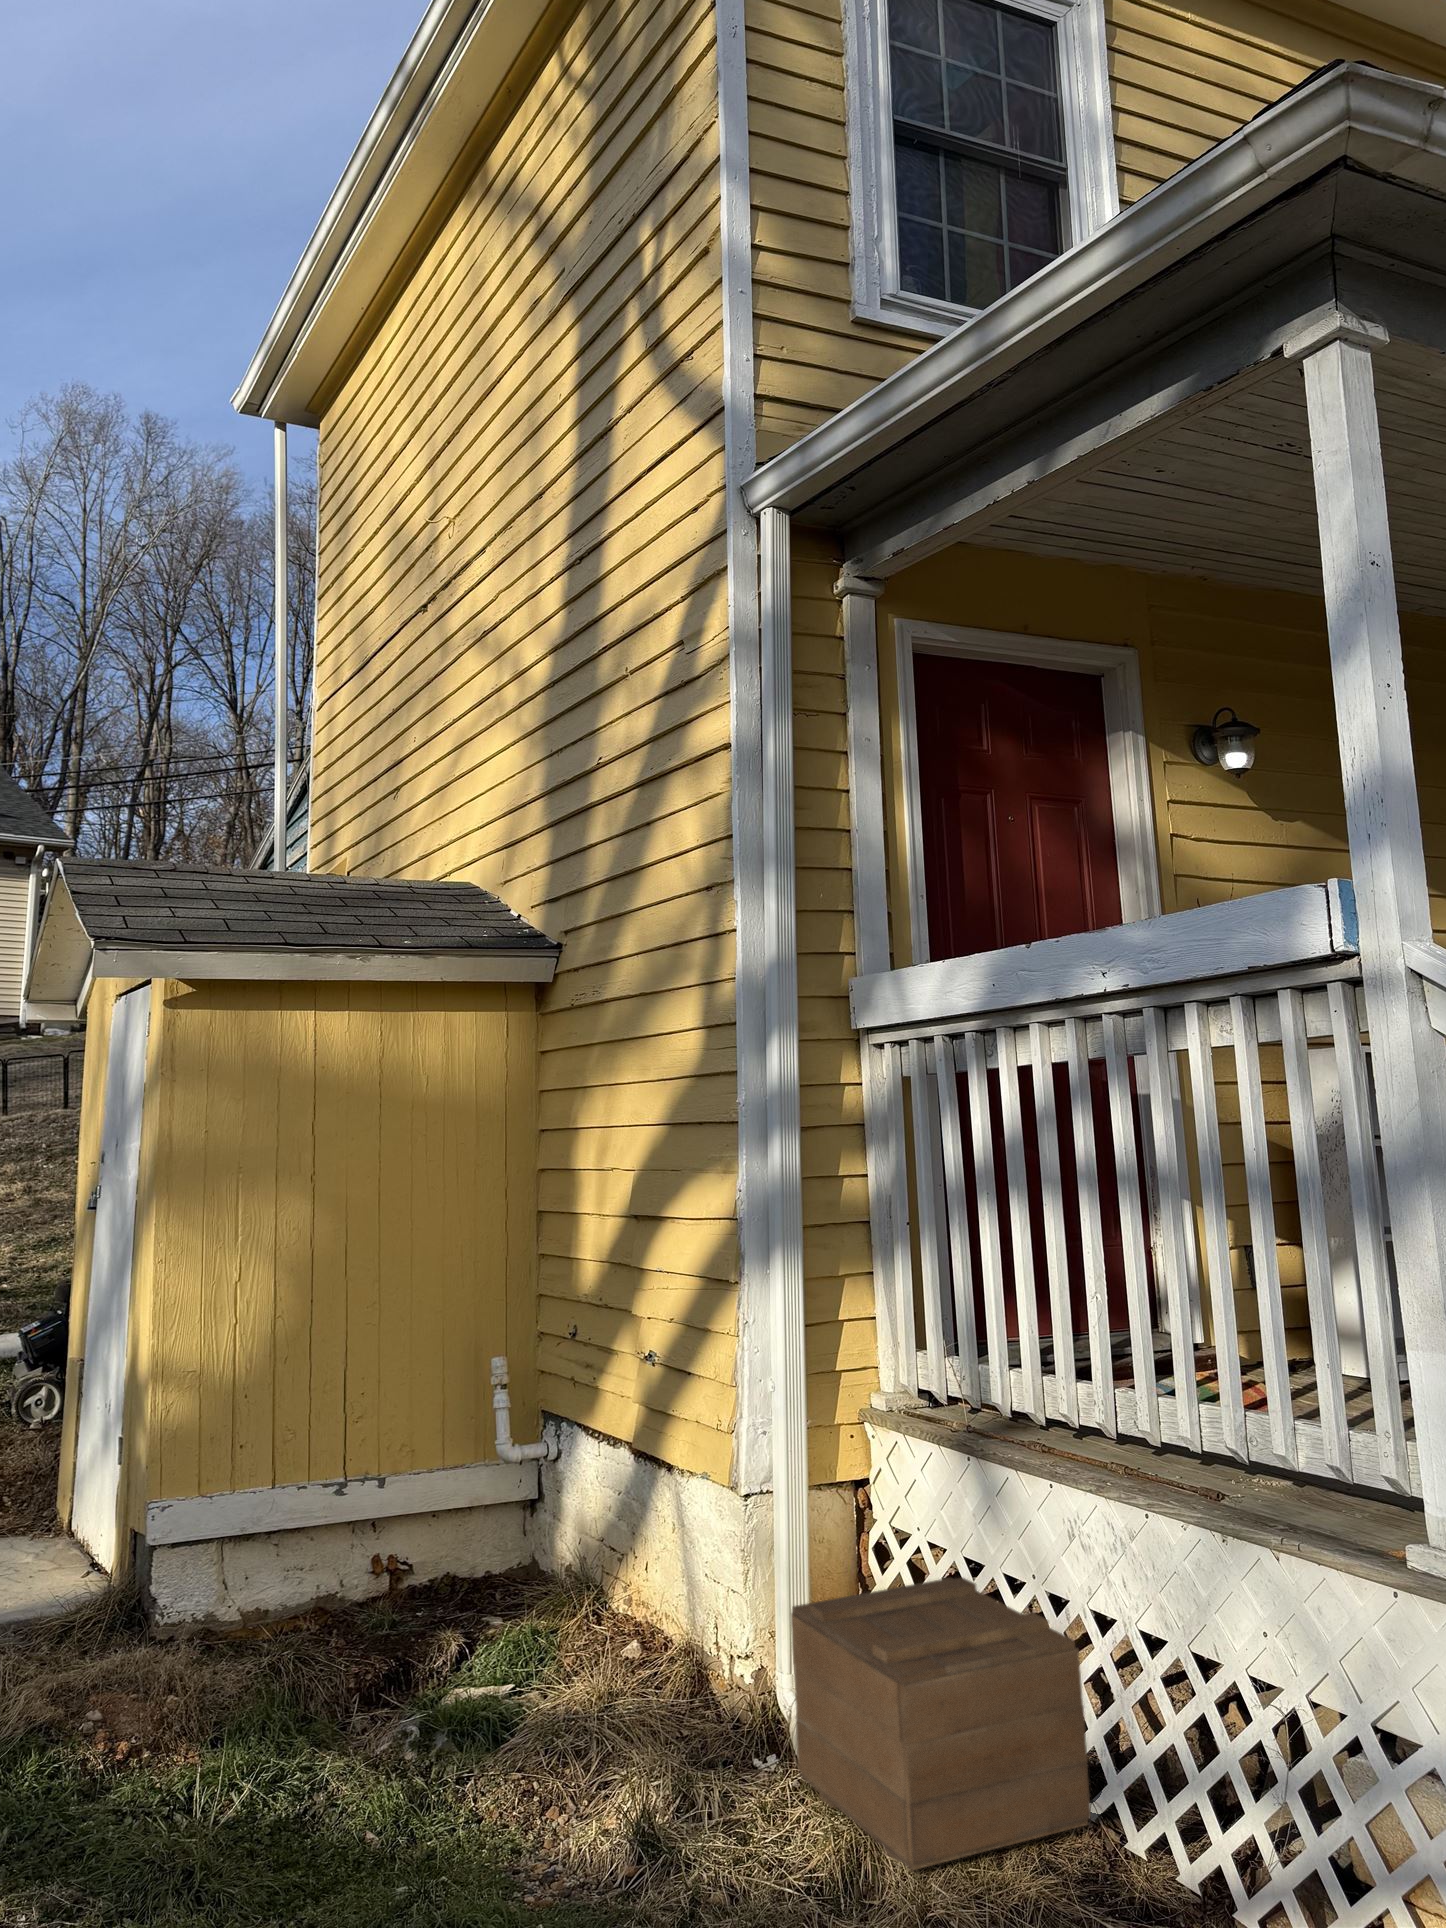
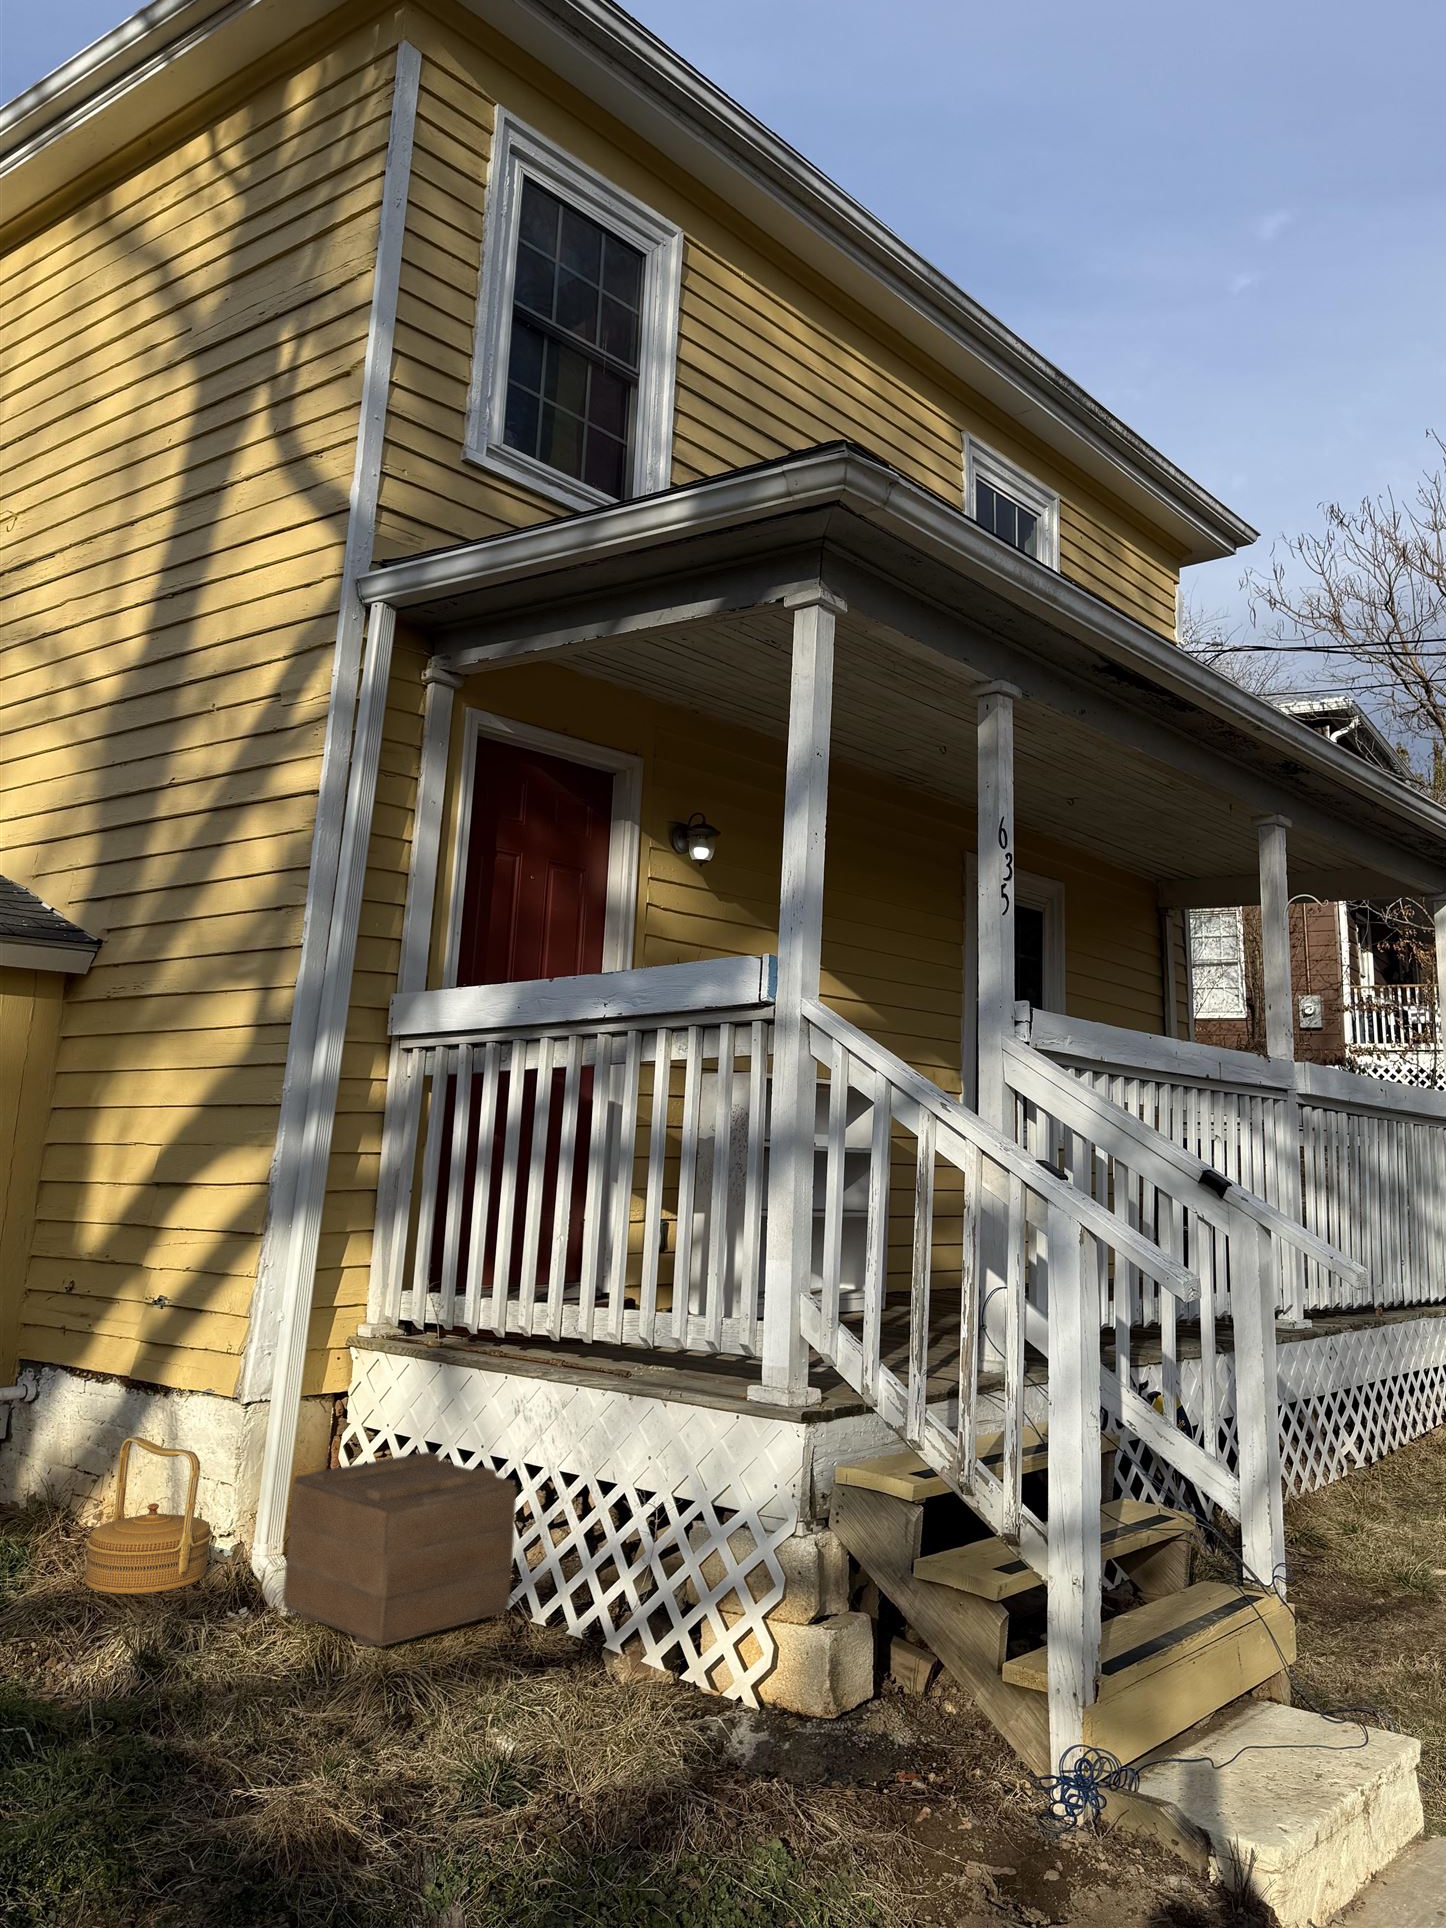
woven basket: none [585,1525,725,1727] -> present [85,1437,213,1594]

